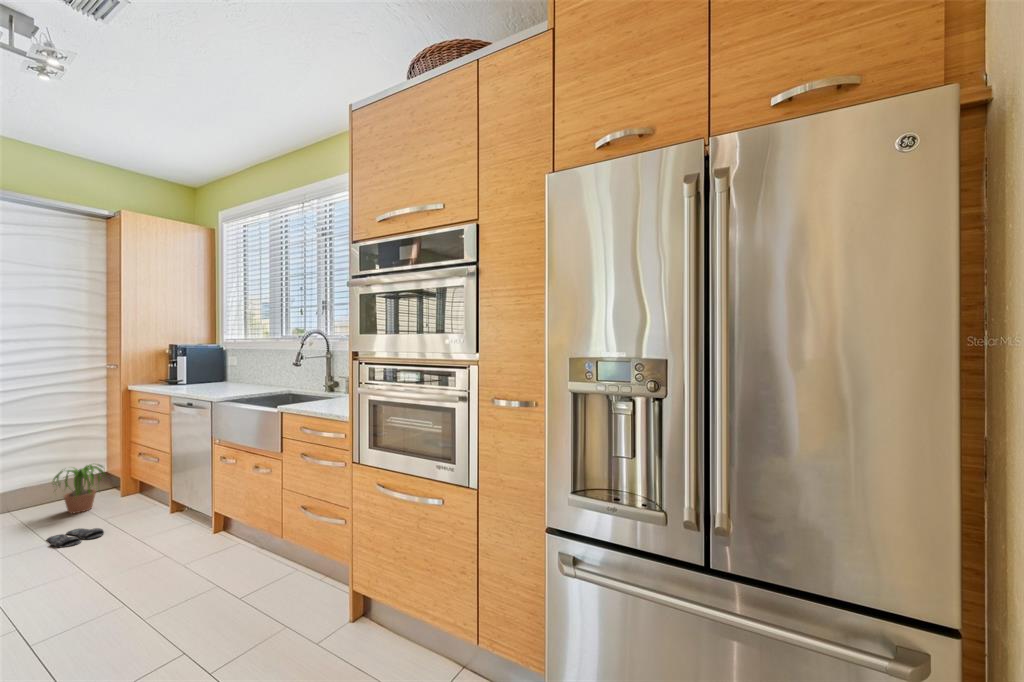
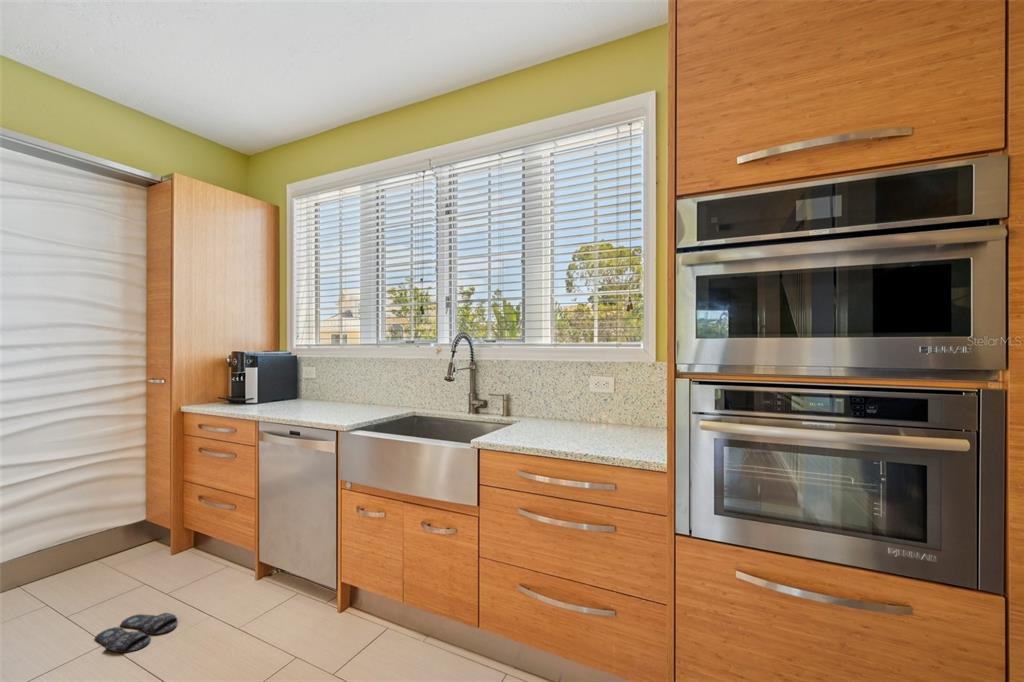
potted plant: present [53,464,105,513] -> none [67,514,163,587]

